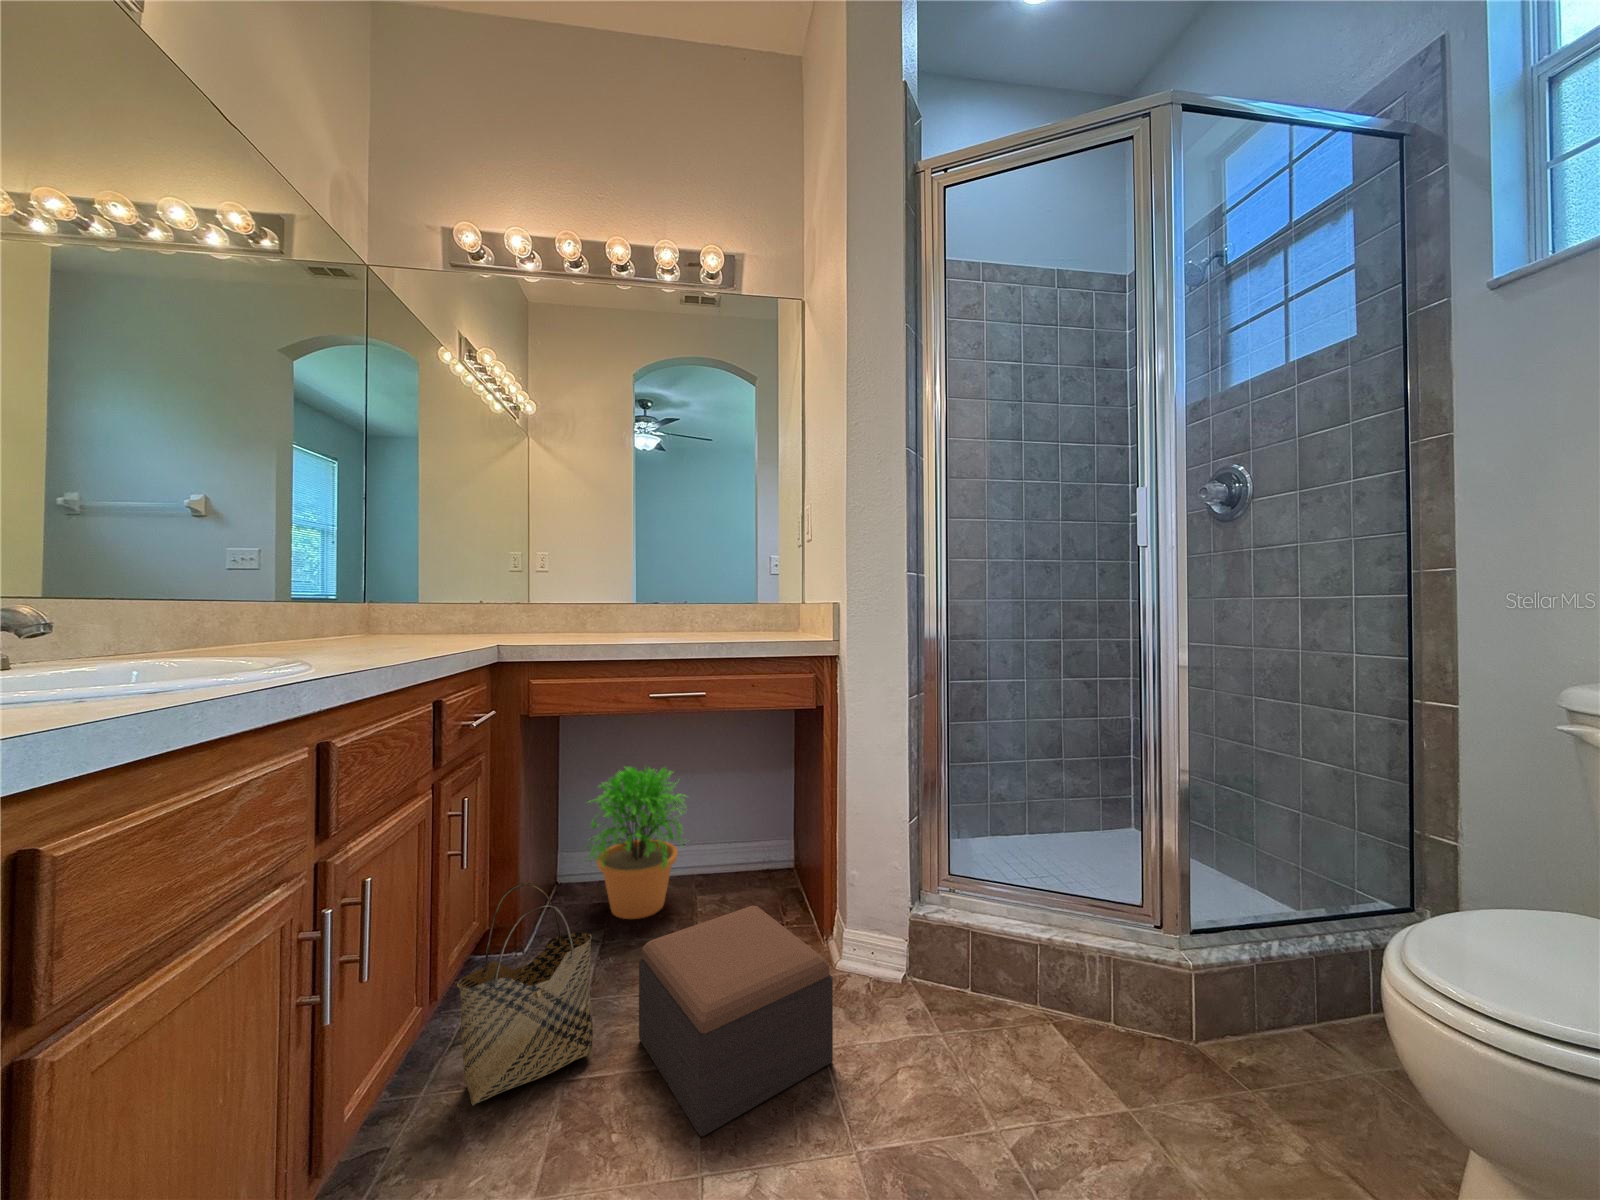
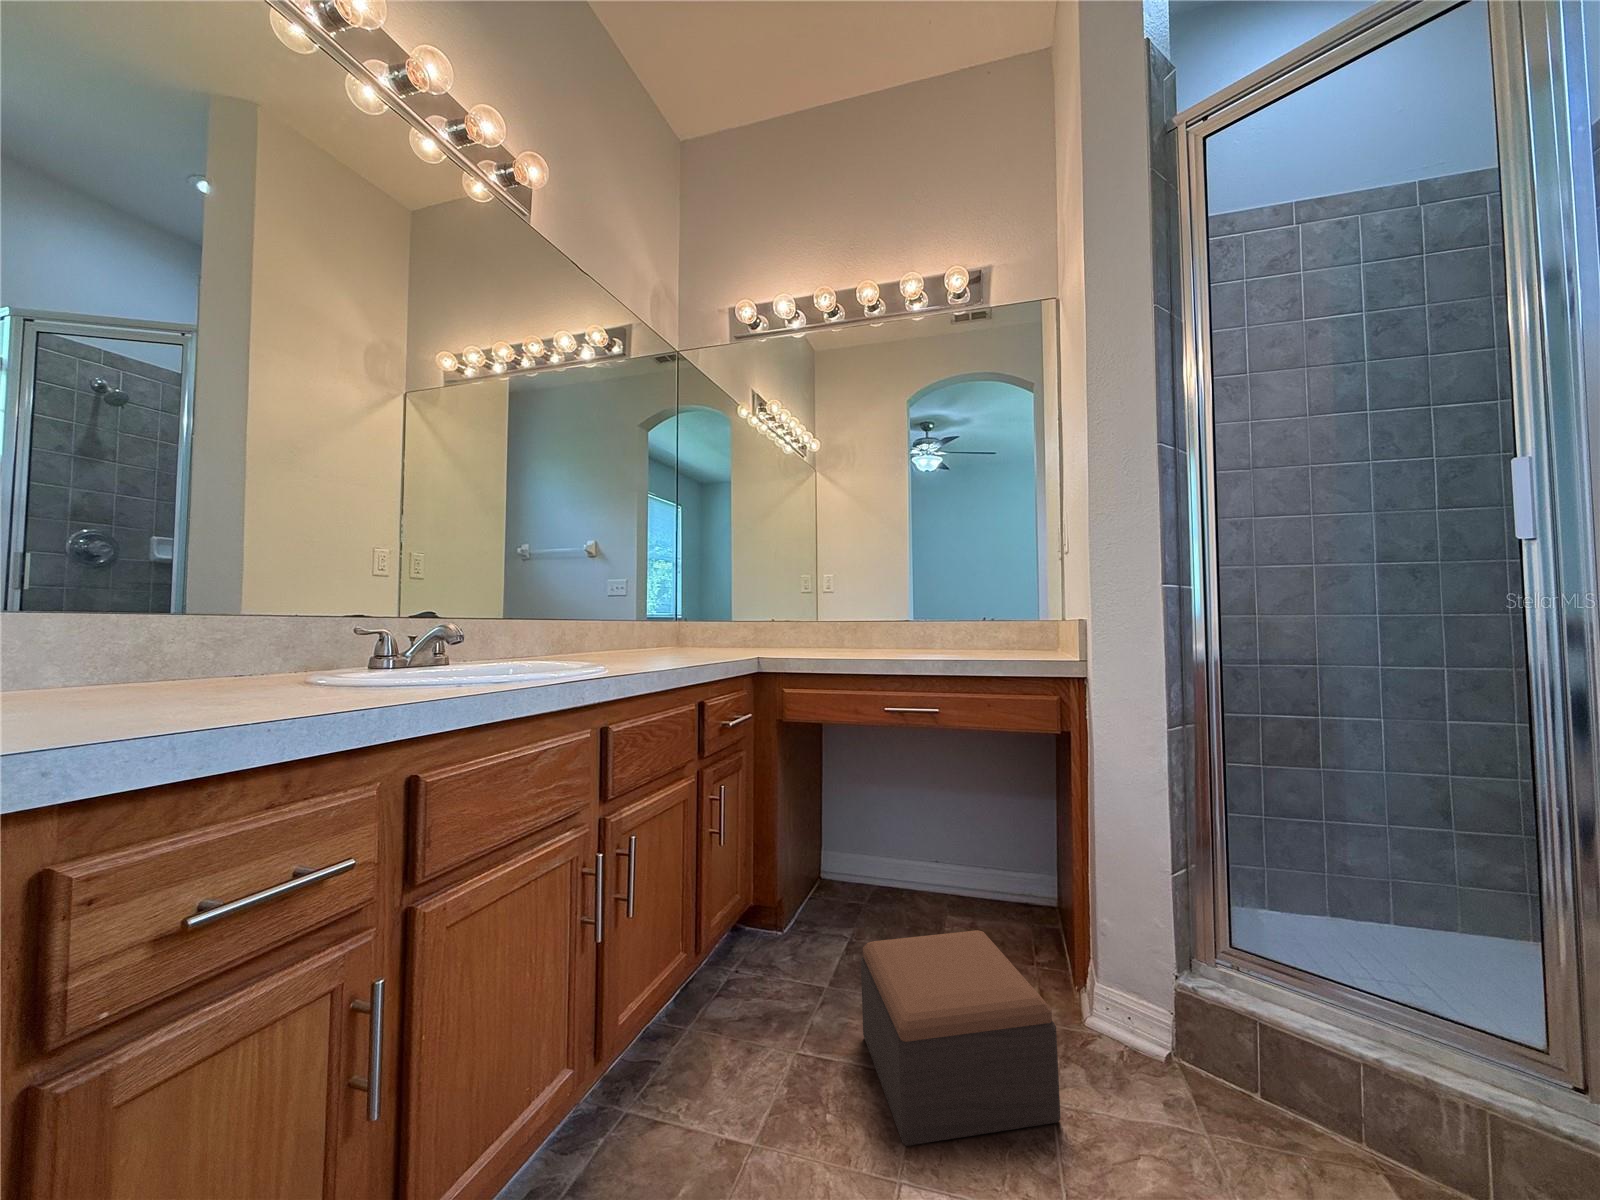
potted plant: present [588,767,685,919] -> none [834,774,930,925]
woven basket: present [457,883,593,1106] -> none [710,866,821,1048]

